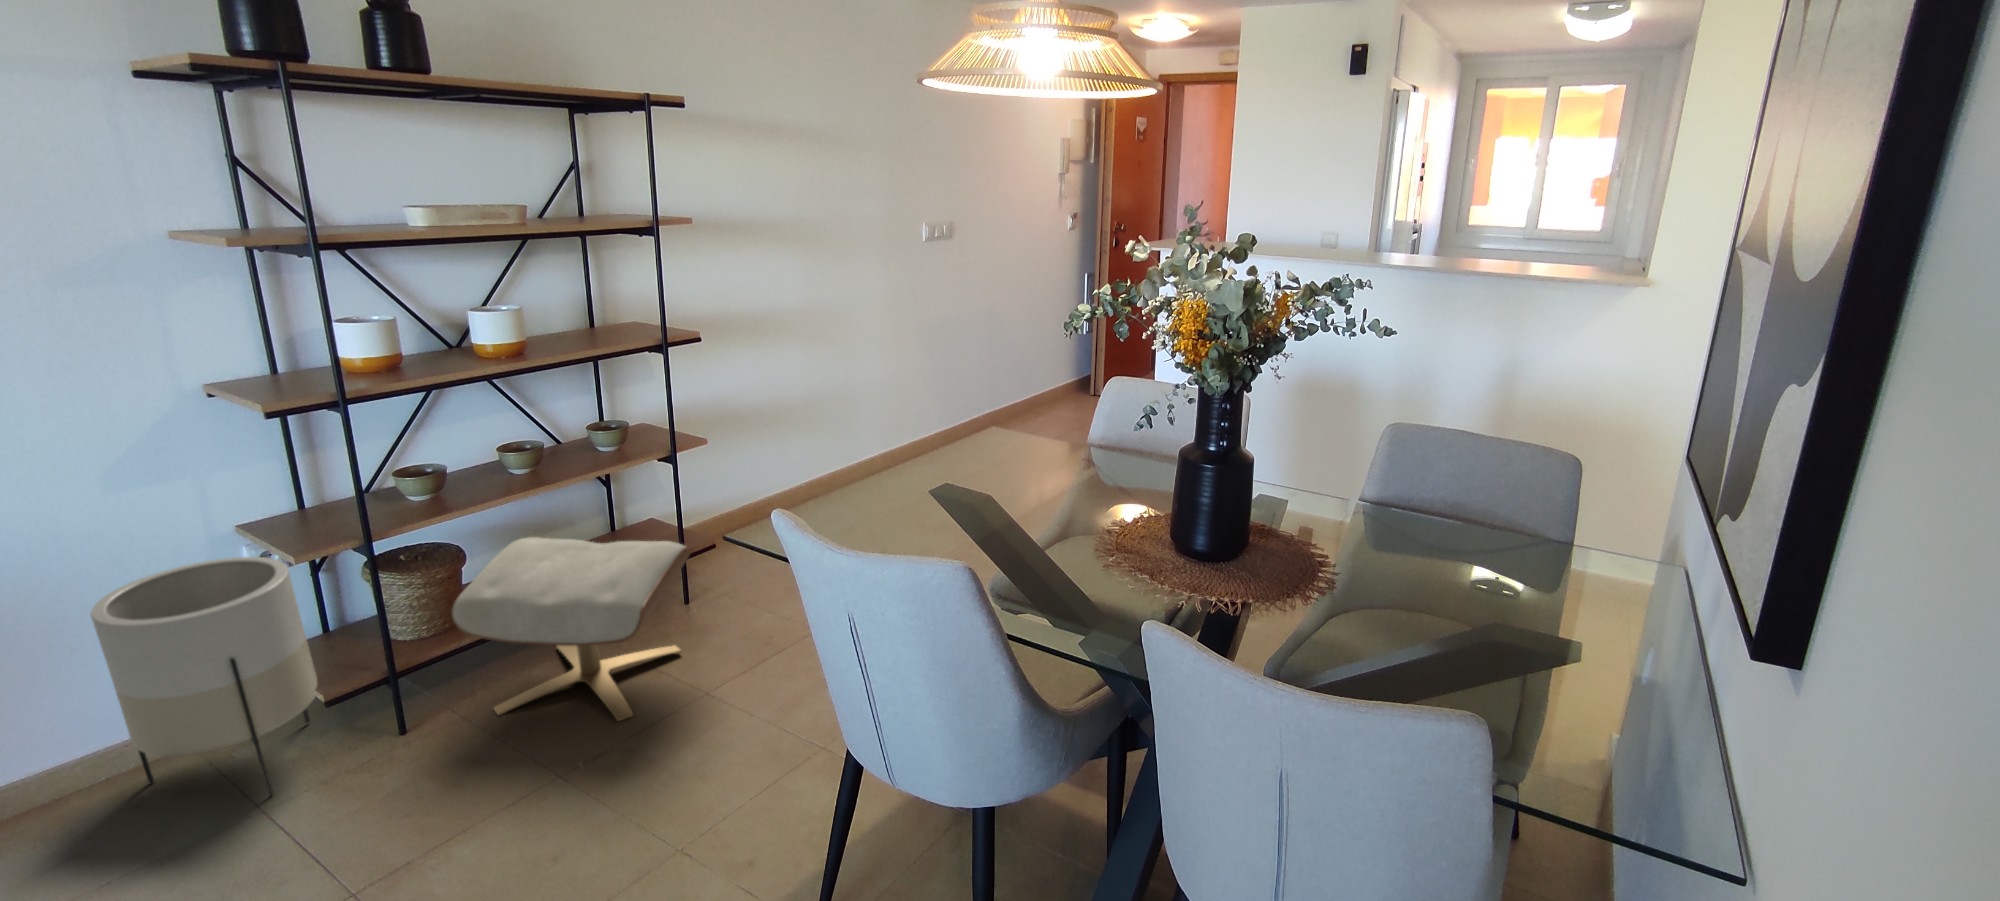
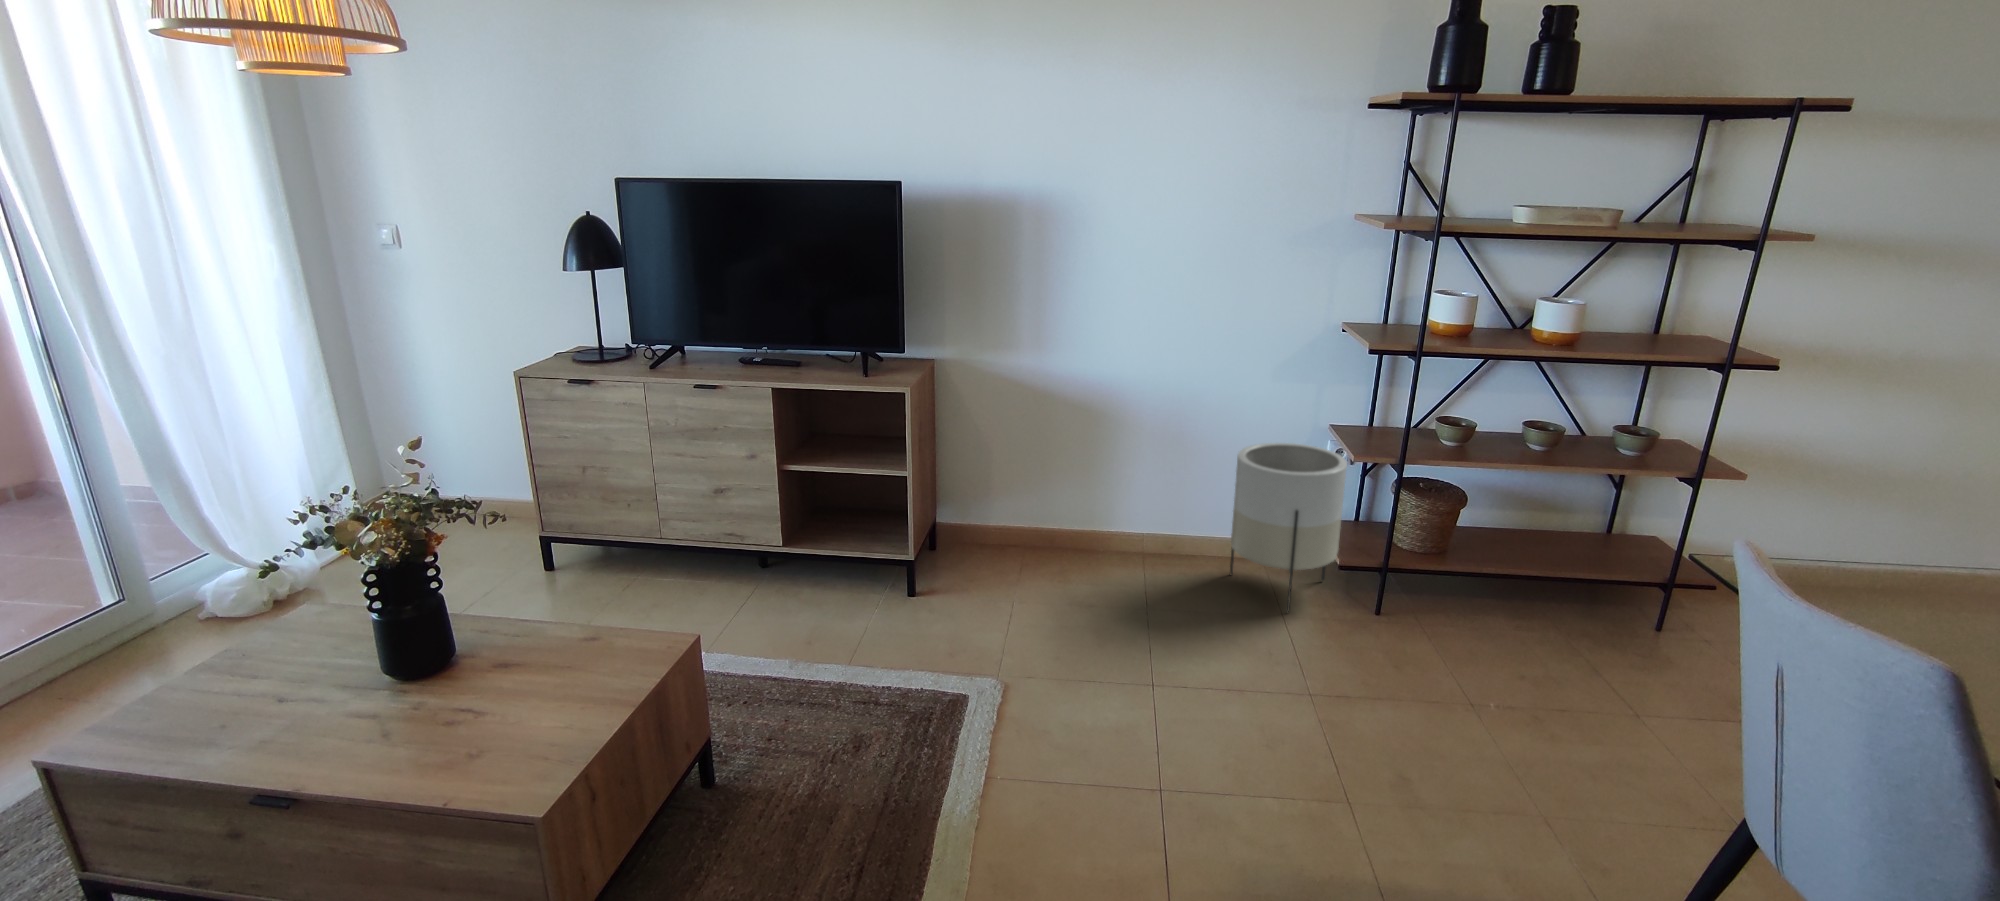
ottoman: present [451,537,690,721] -> none [1441,503,1675,687]

